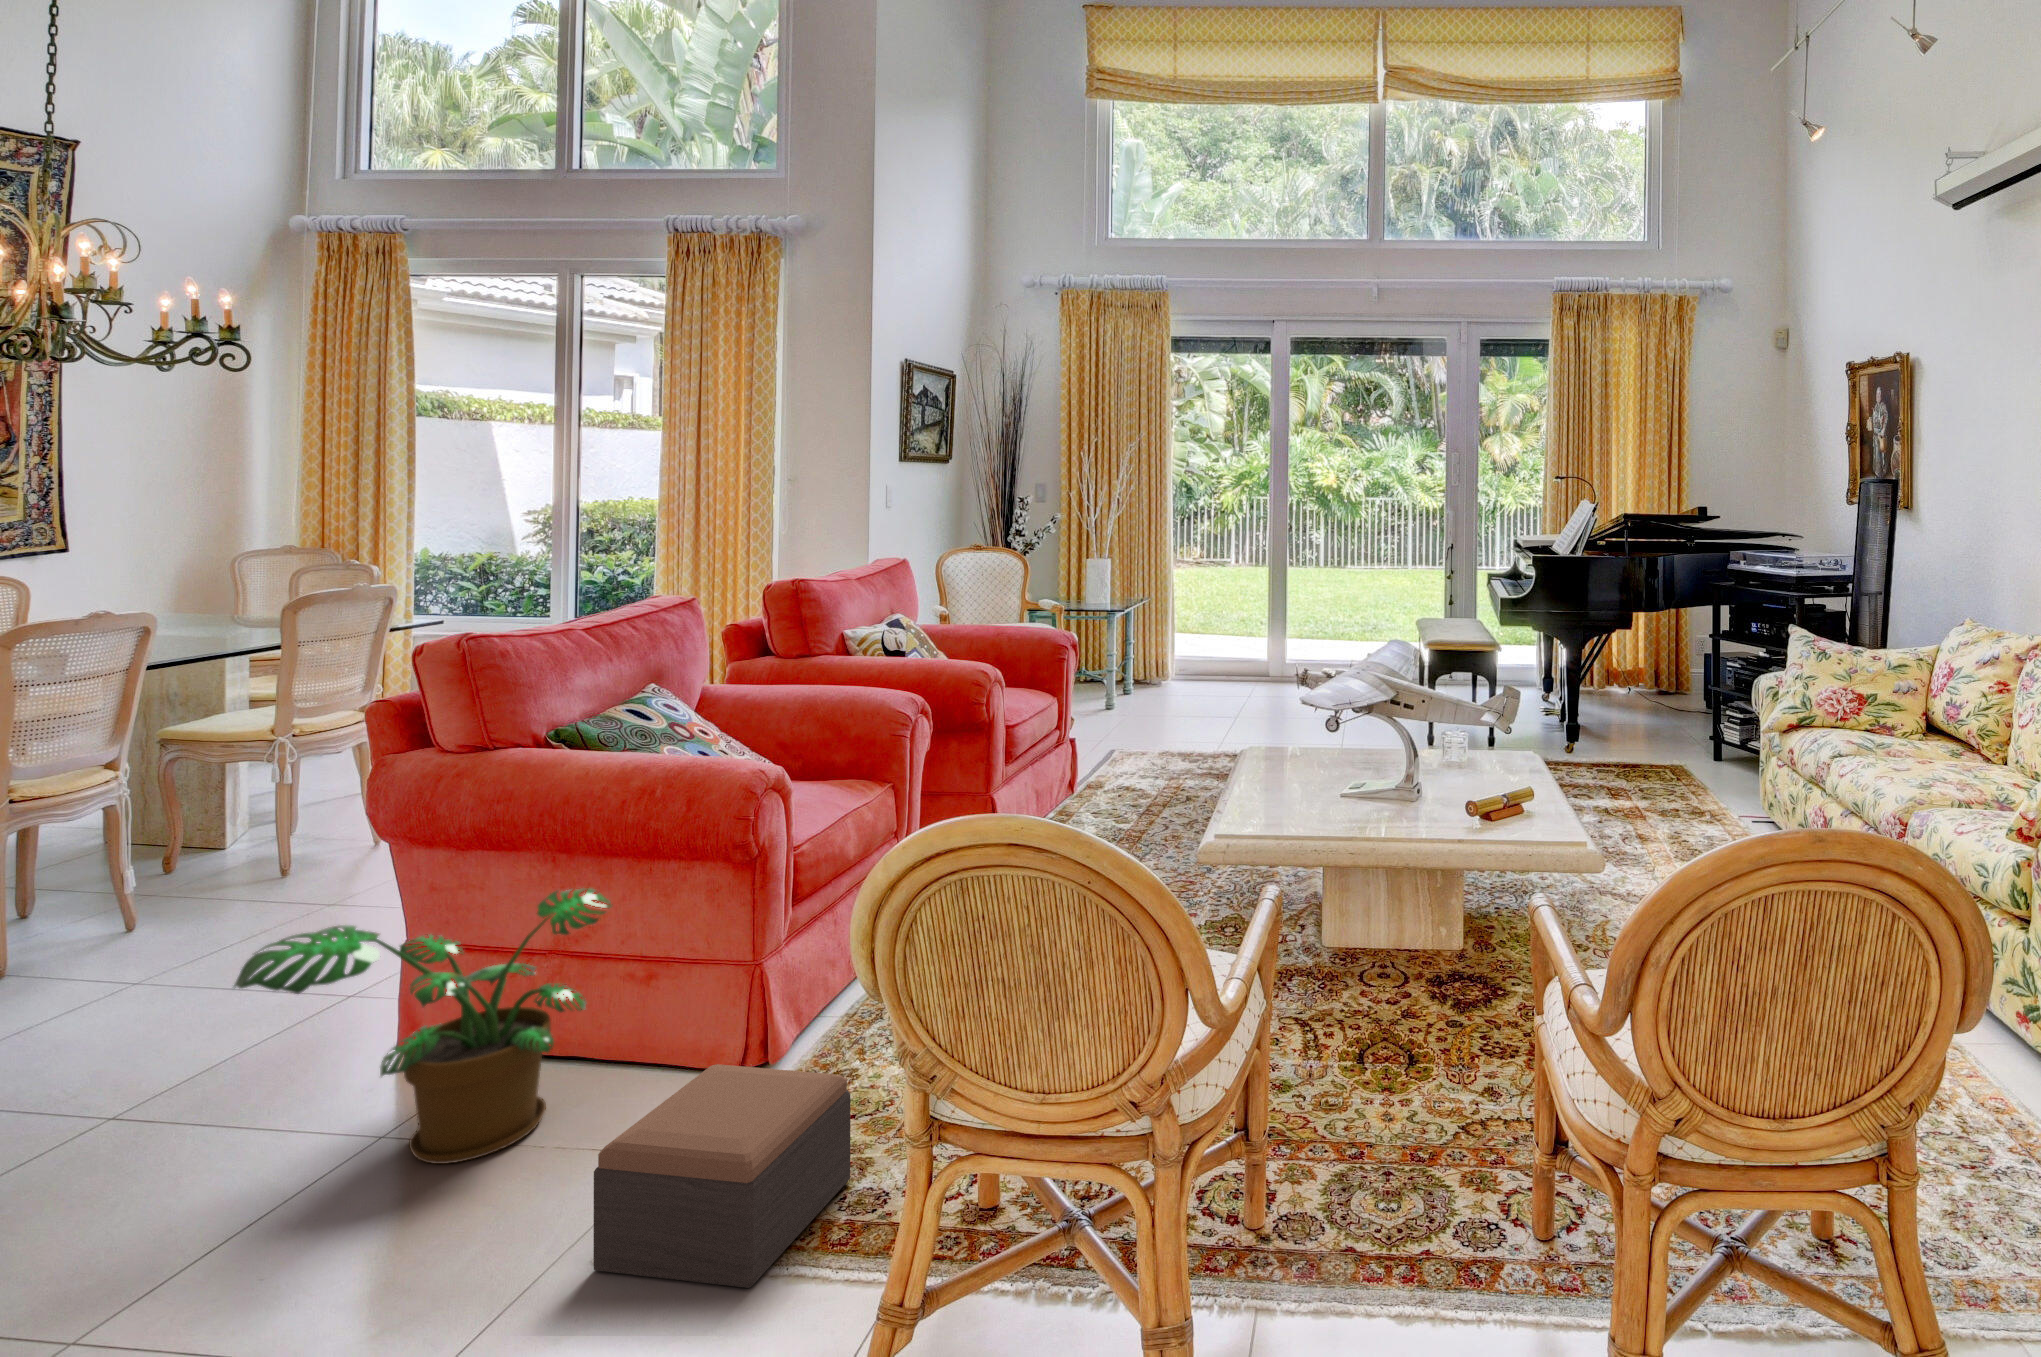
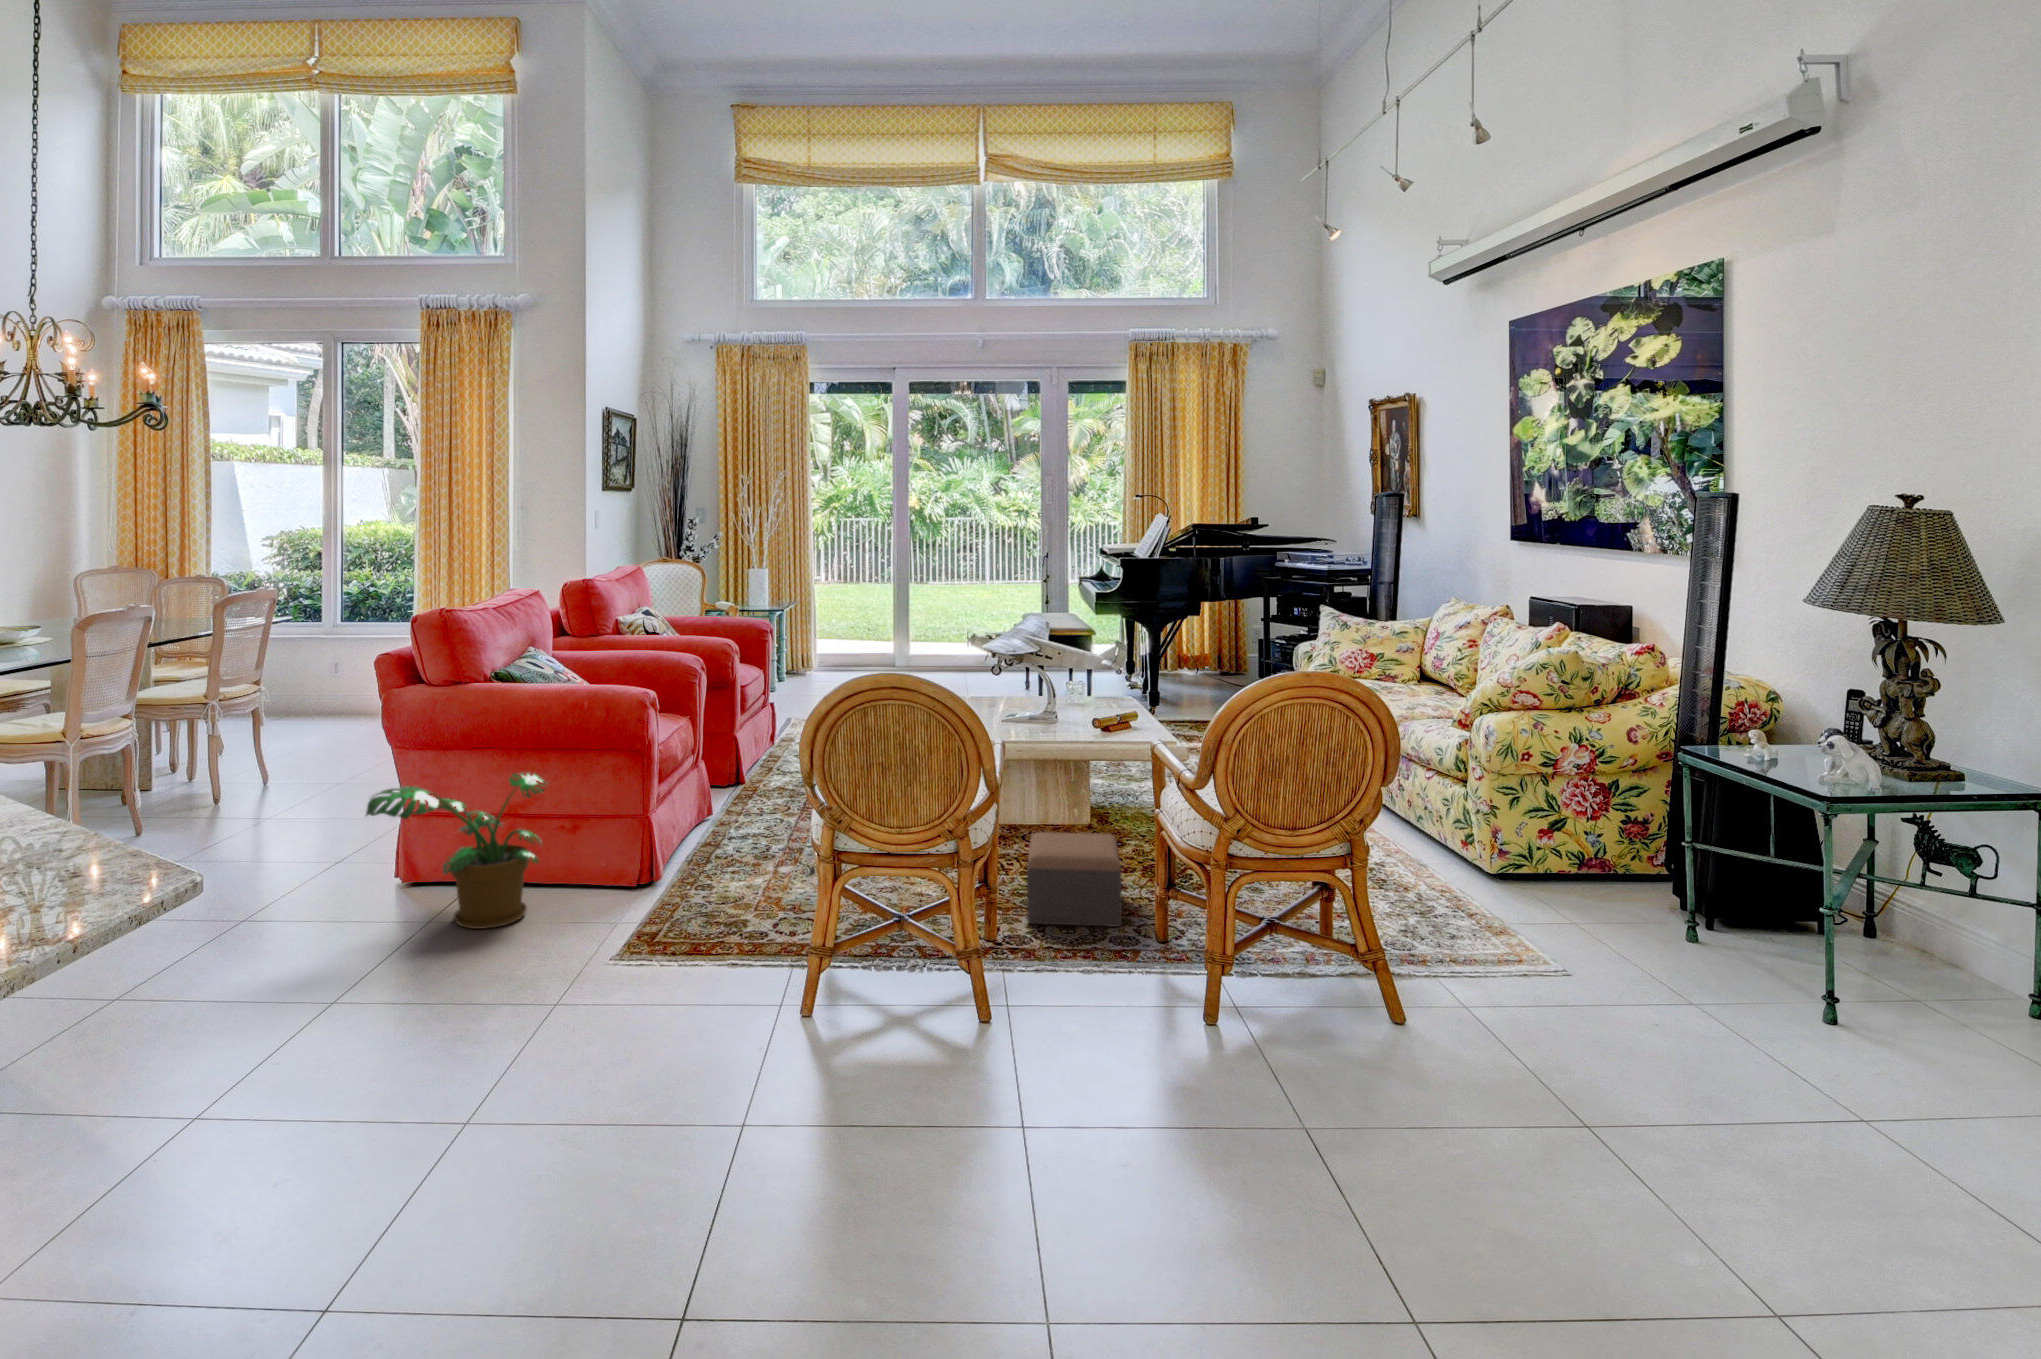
footstool: present [593,1064,851,1288] -> present [1027,832,1122,927]

